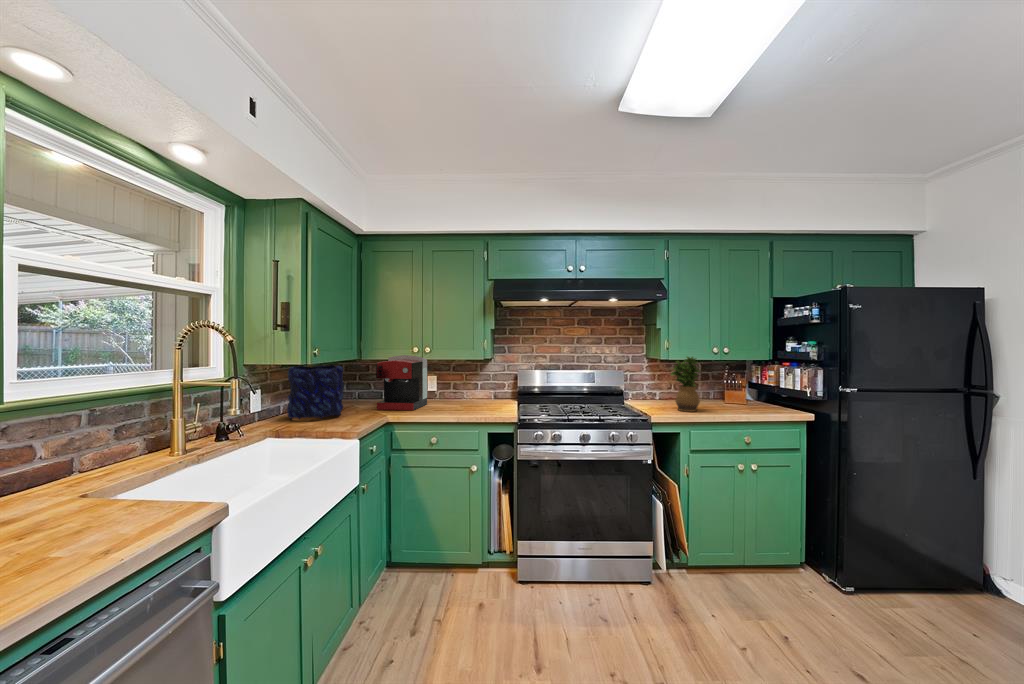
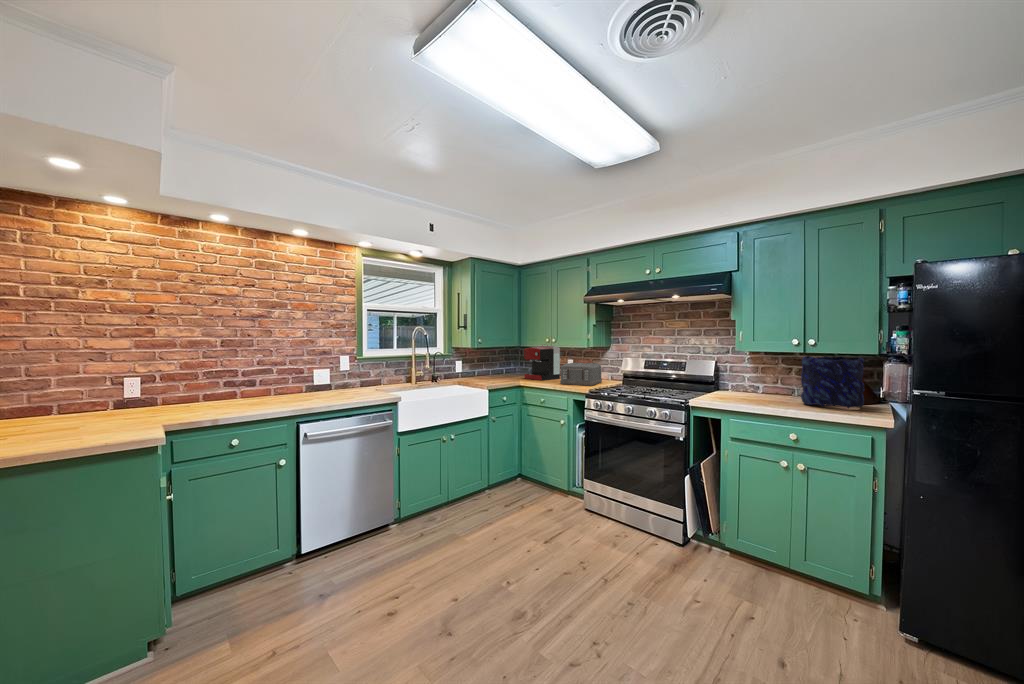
potted plant: present [671,357,700,412] -> none [738,348,769,401]
vase: present [287,365,343,419] -> present [801,356,864,408]
toaster: none [453,380,505,413] -> present [560,363,602,386]

